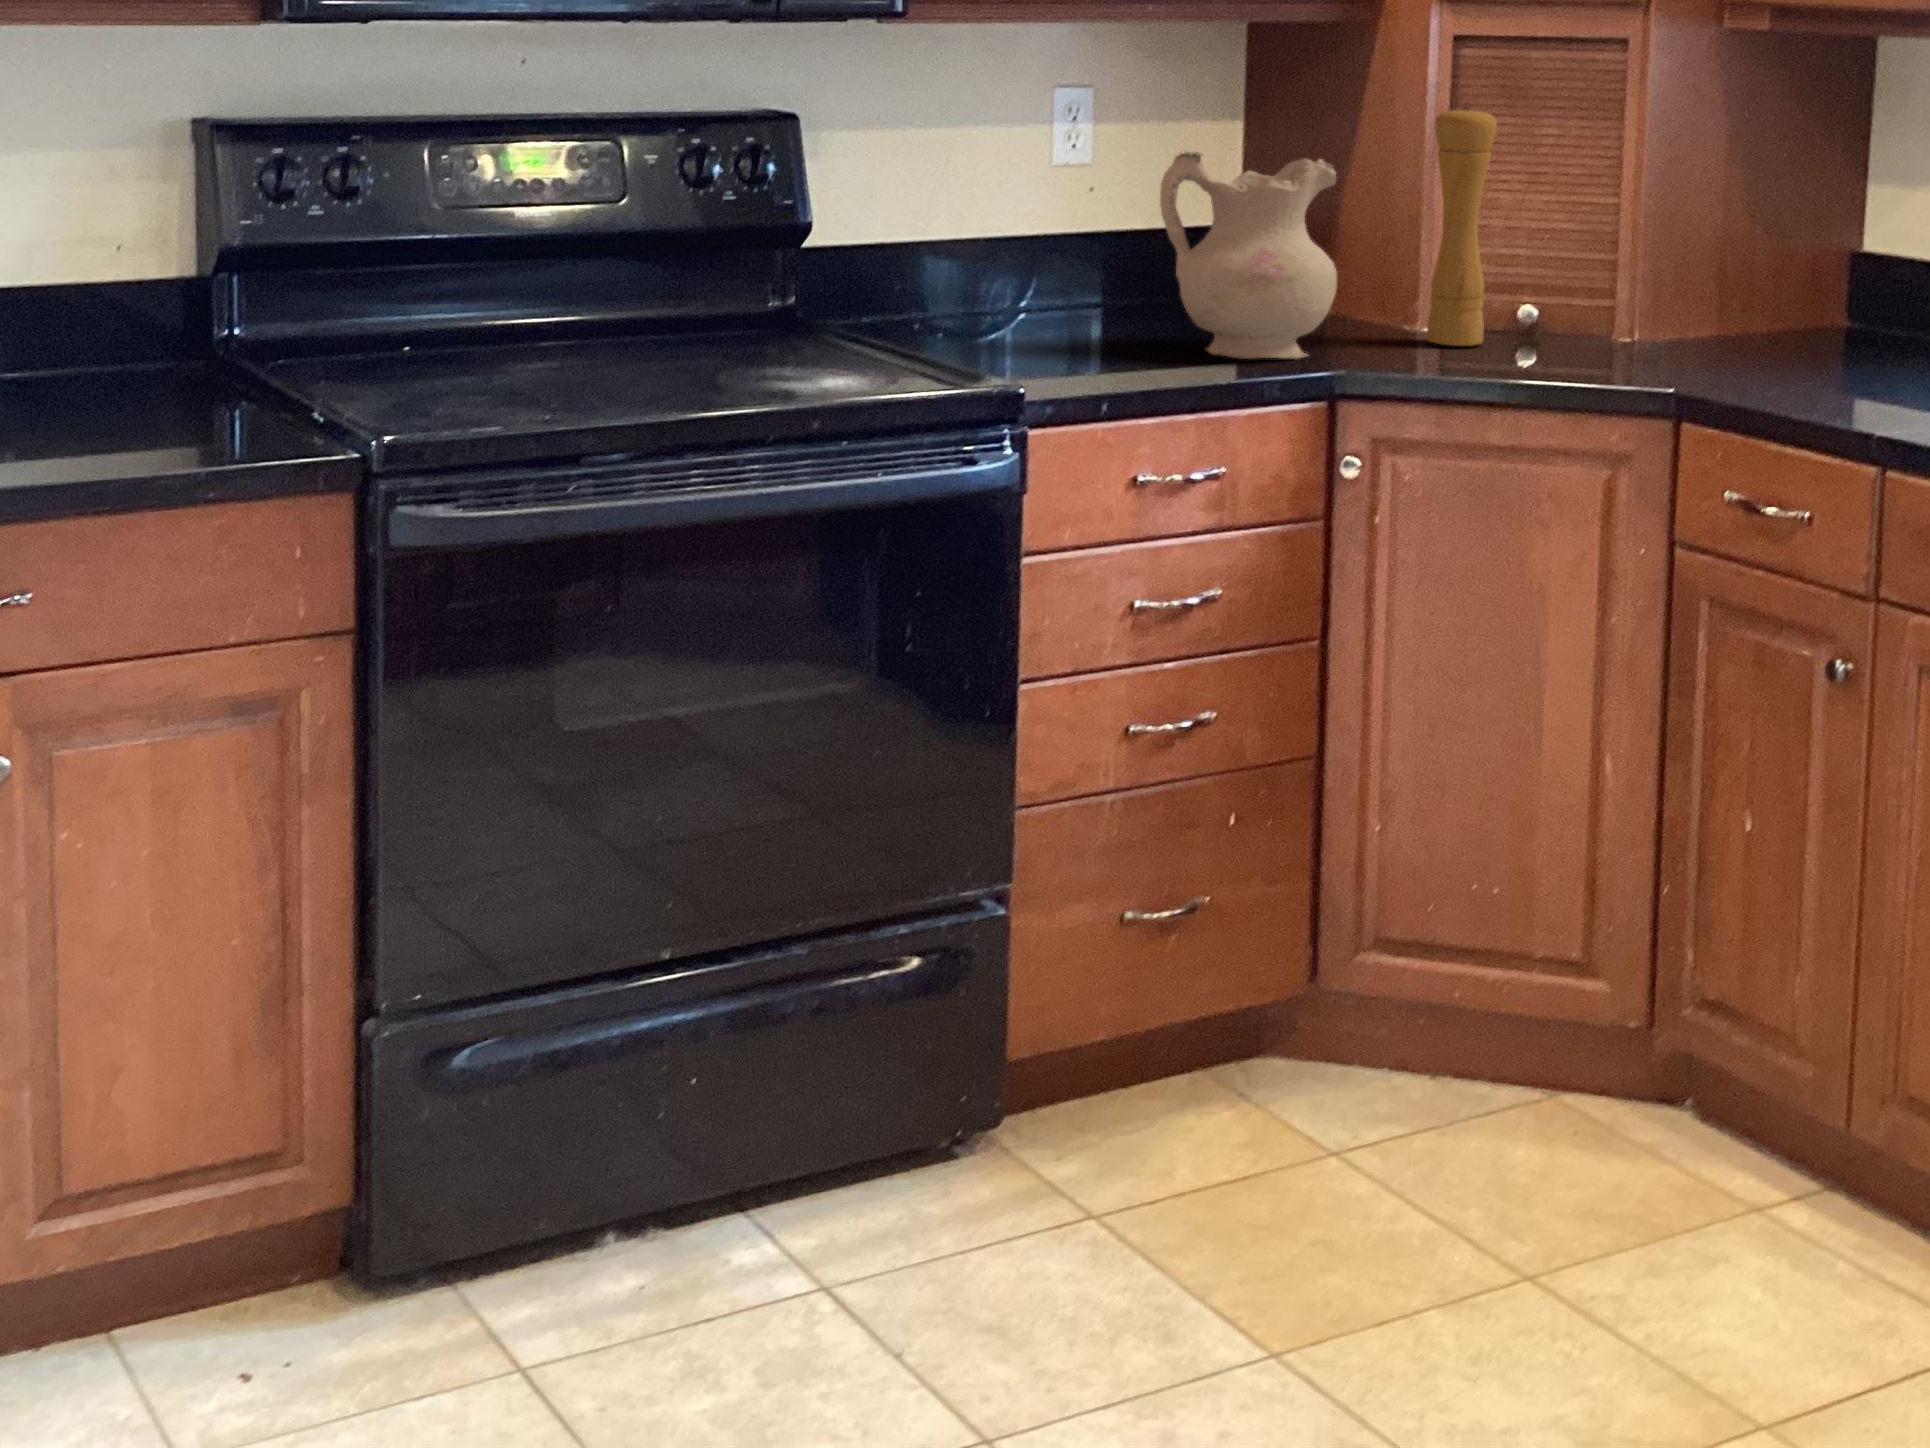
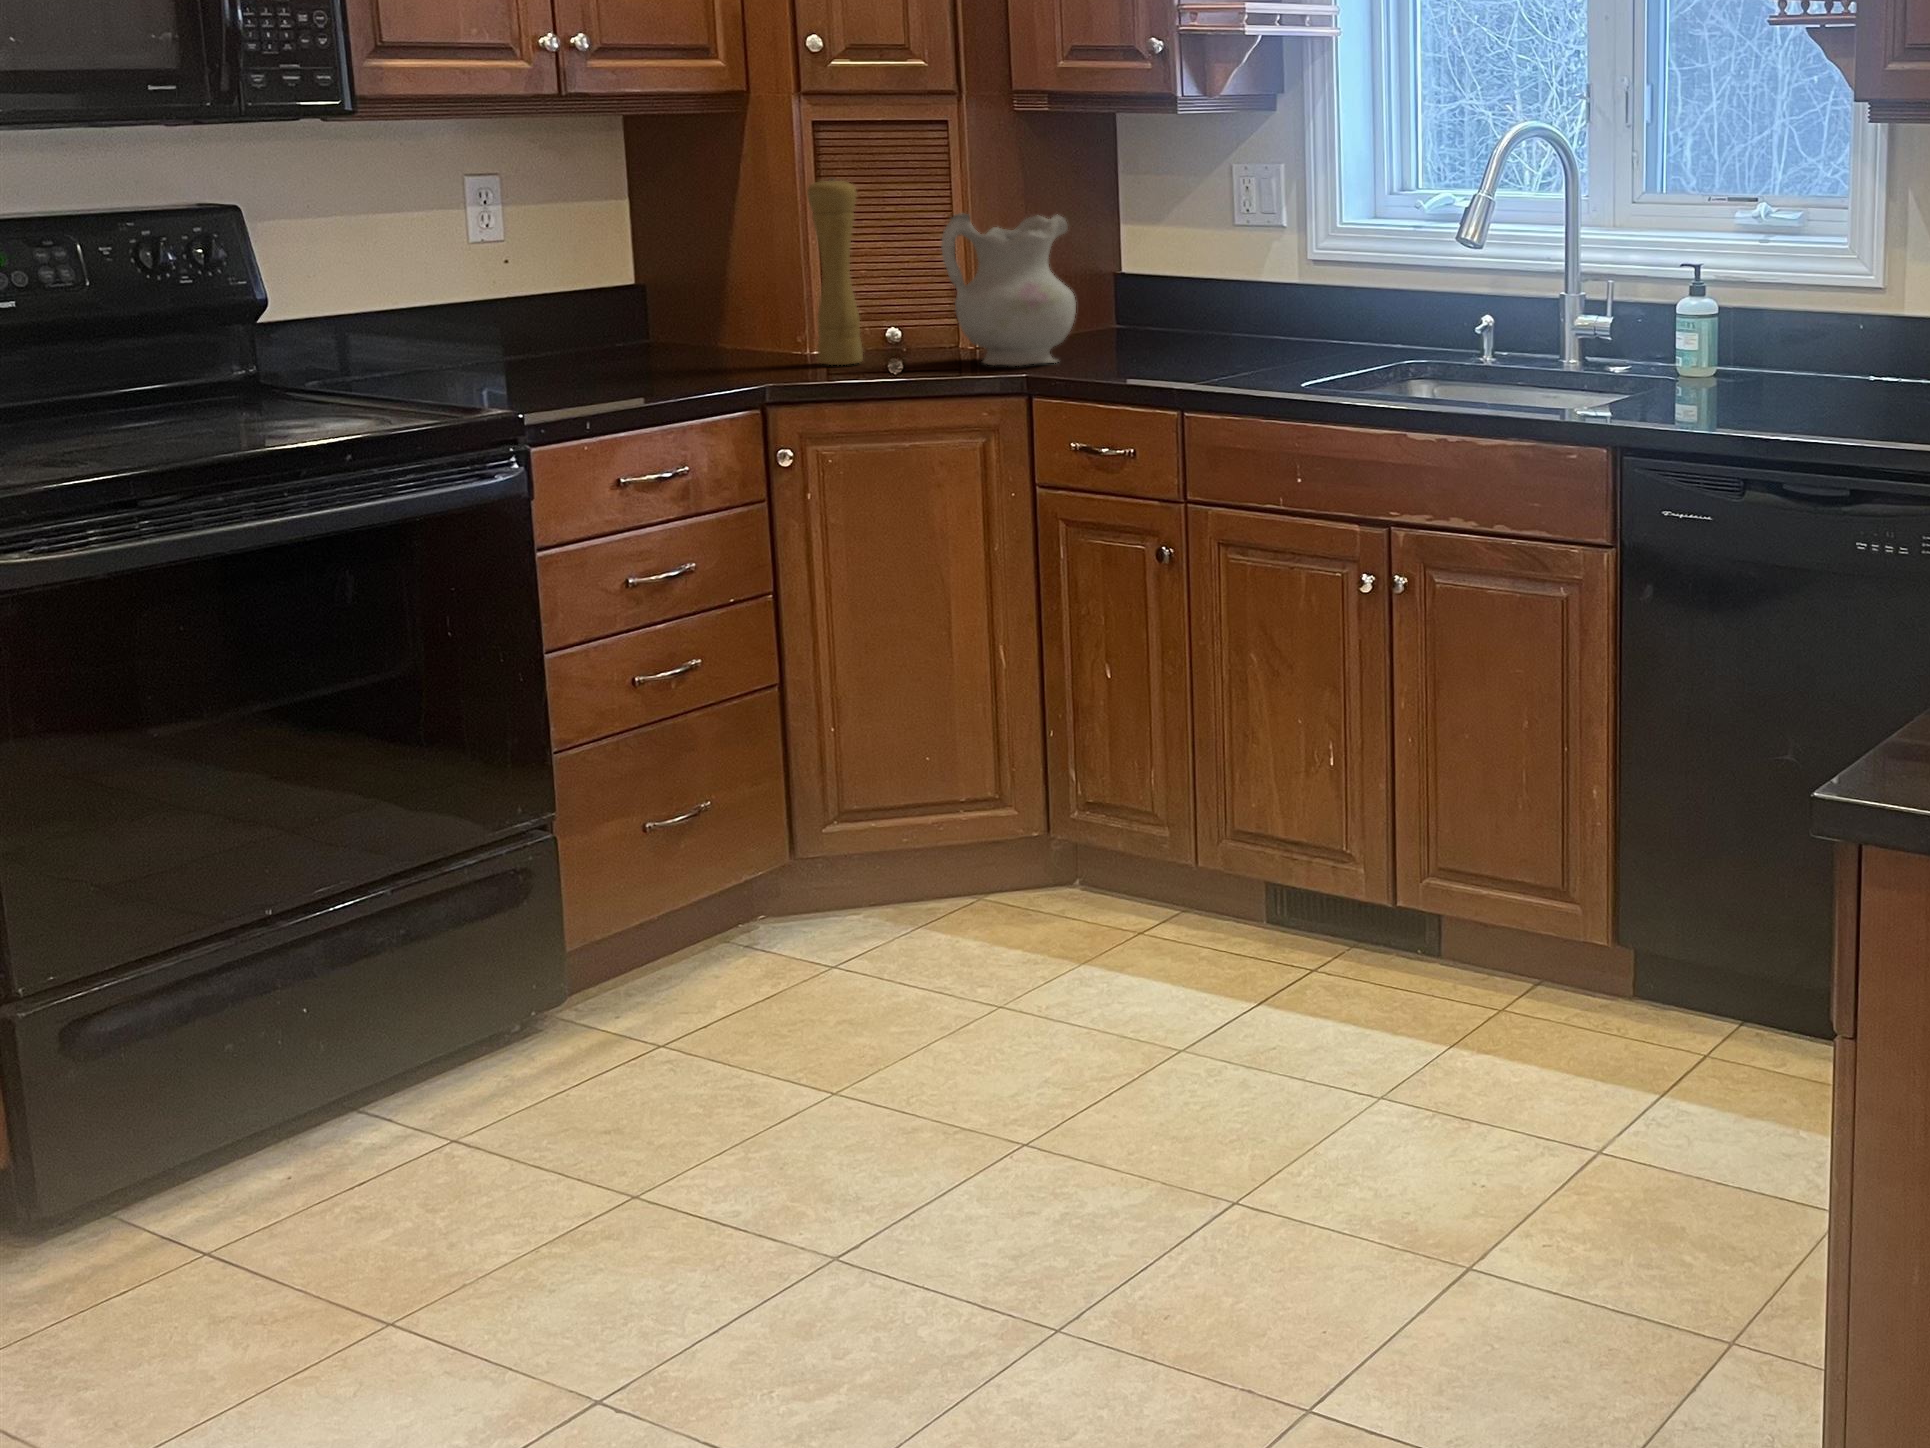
ceramic pitcher: present [1160,152,1337,359] -> present [941,213,1076,366]

